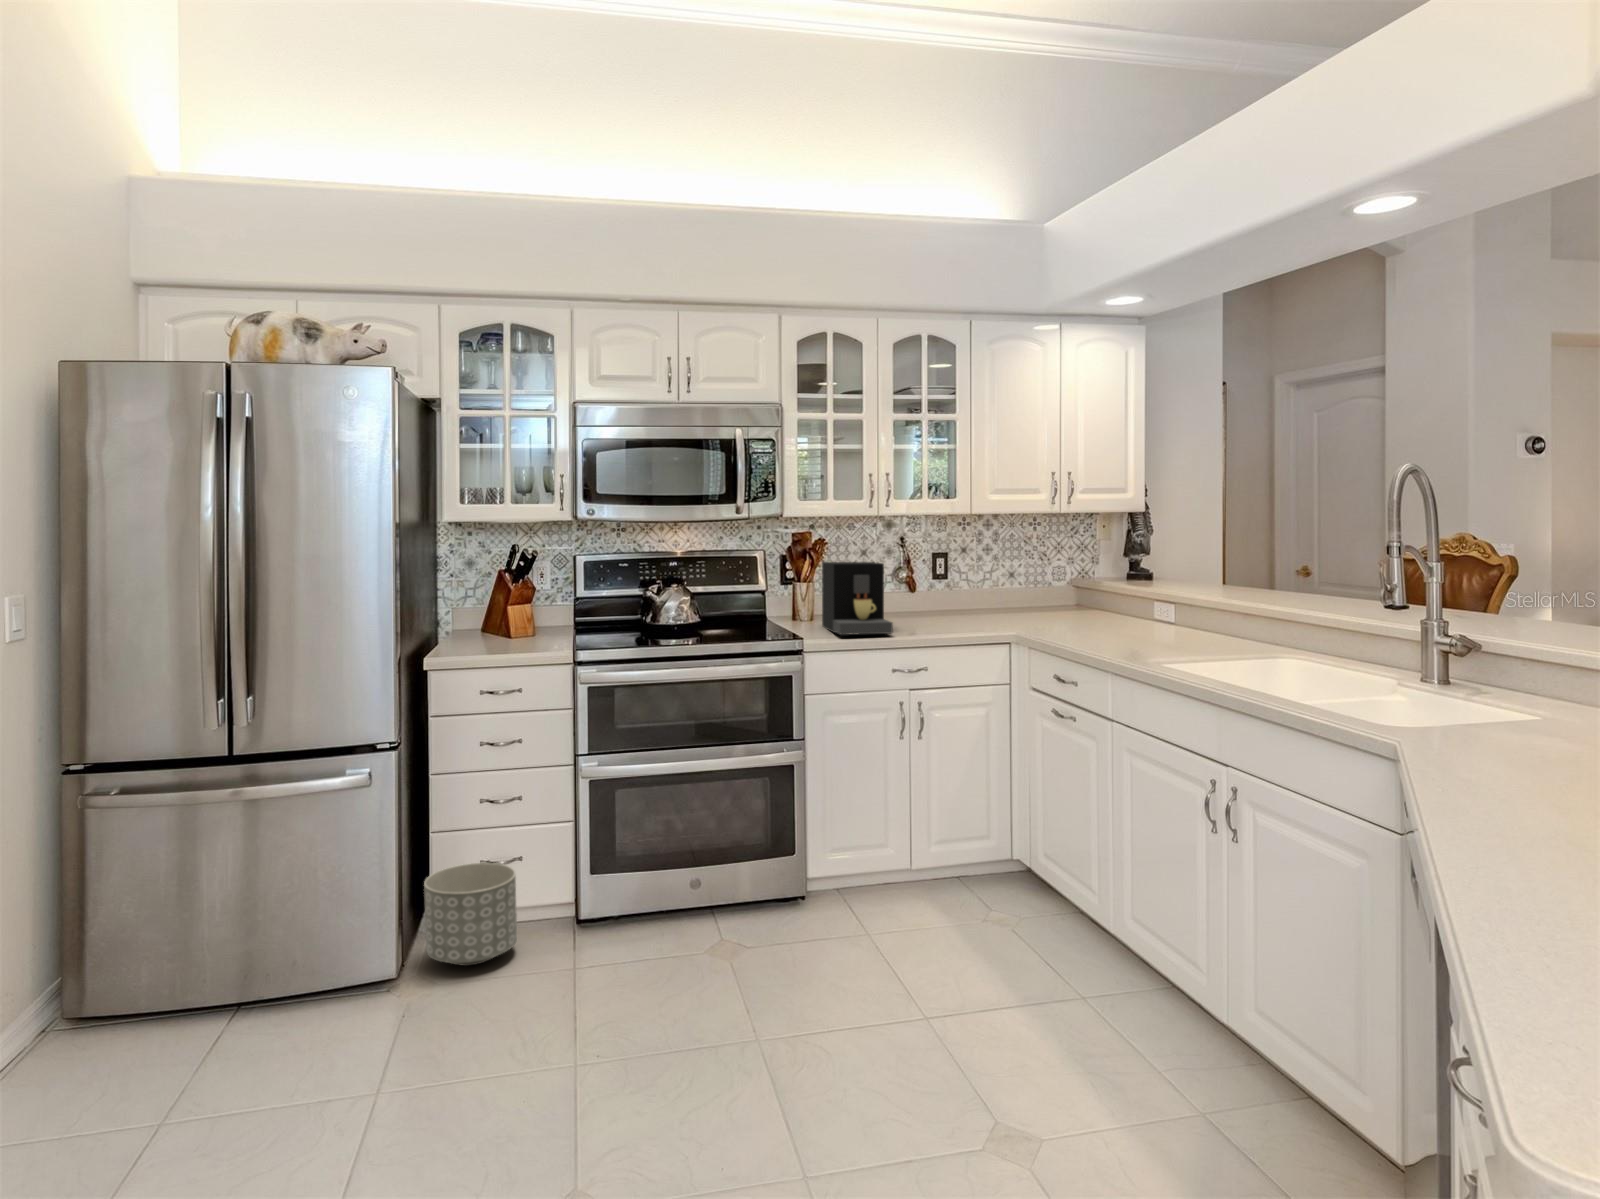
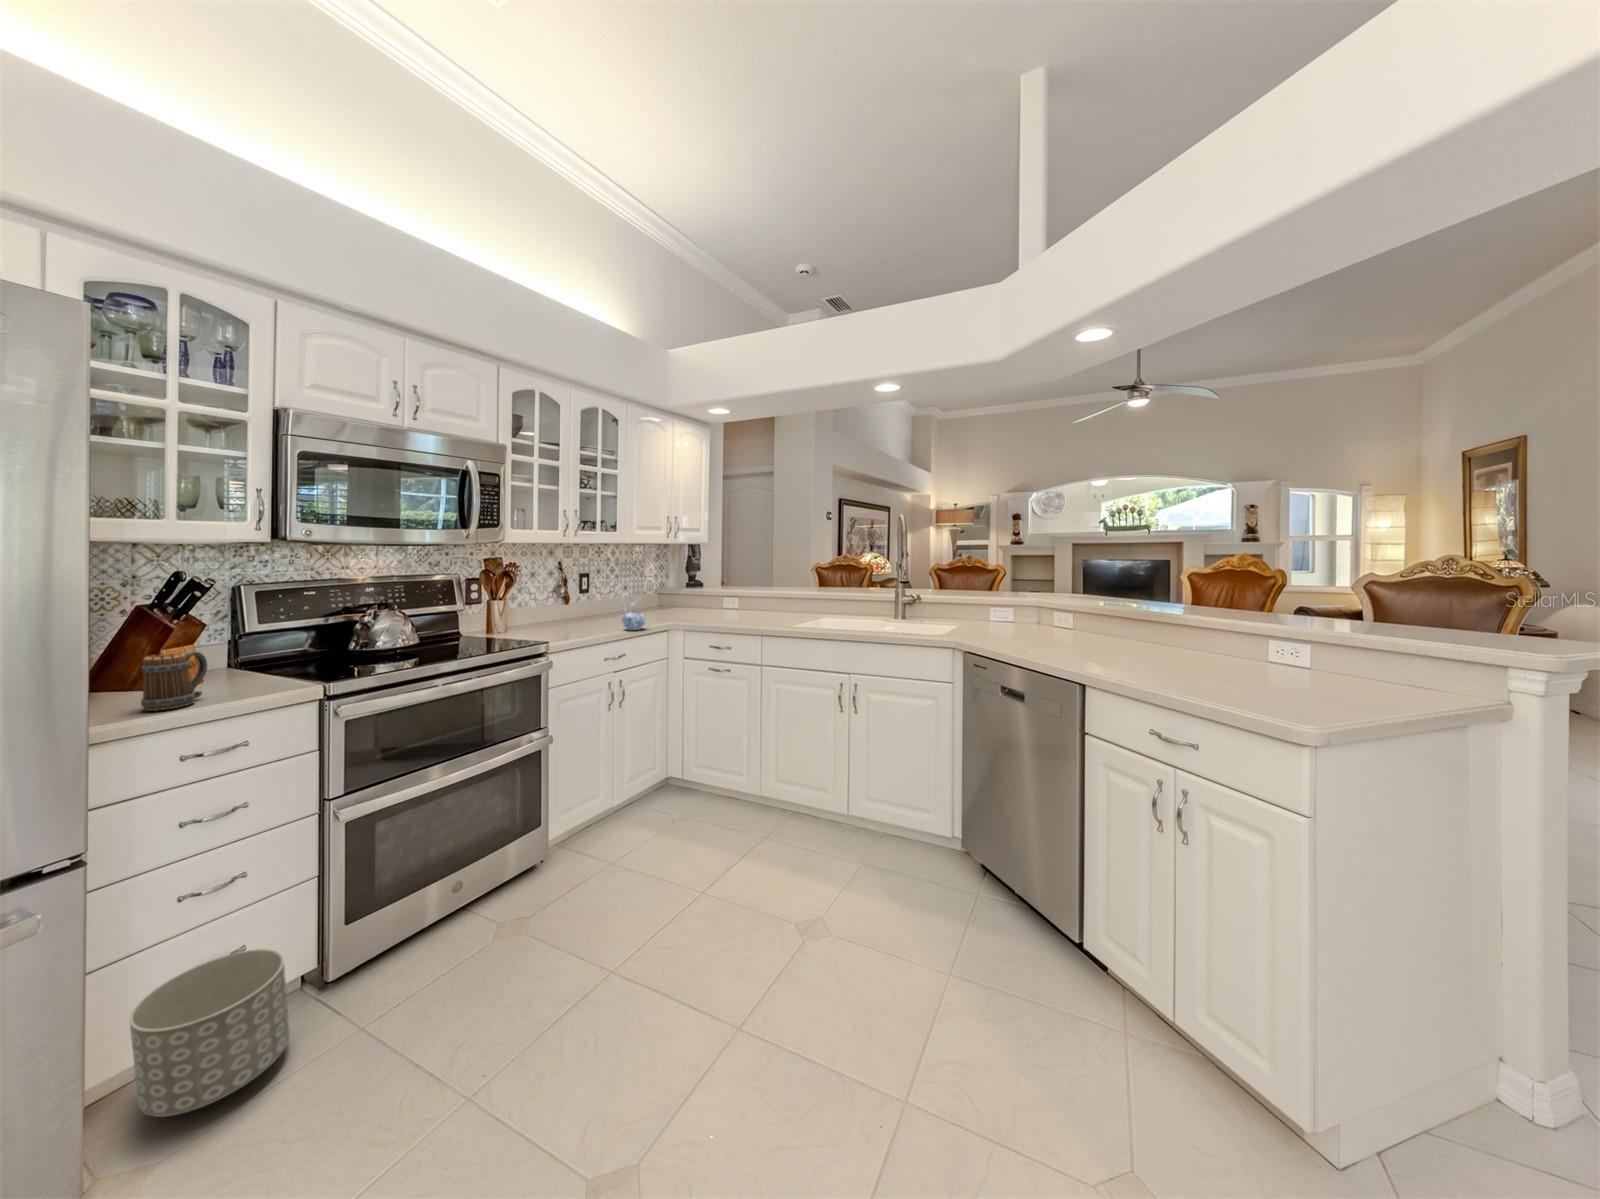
coffee maker: present [822,562,893,635] -> none [522,582,605,640]
ceramic pitcher: none [932,579,964,632] -> present [622,593,645,630]
mug: none [472,608,516,652] -> present [141,652,208,711]

